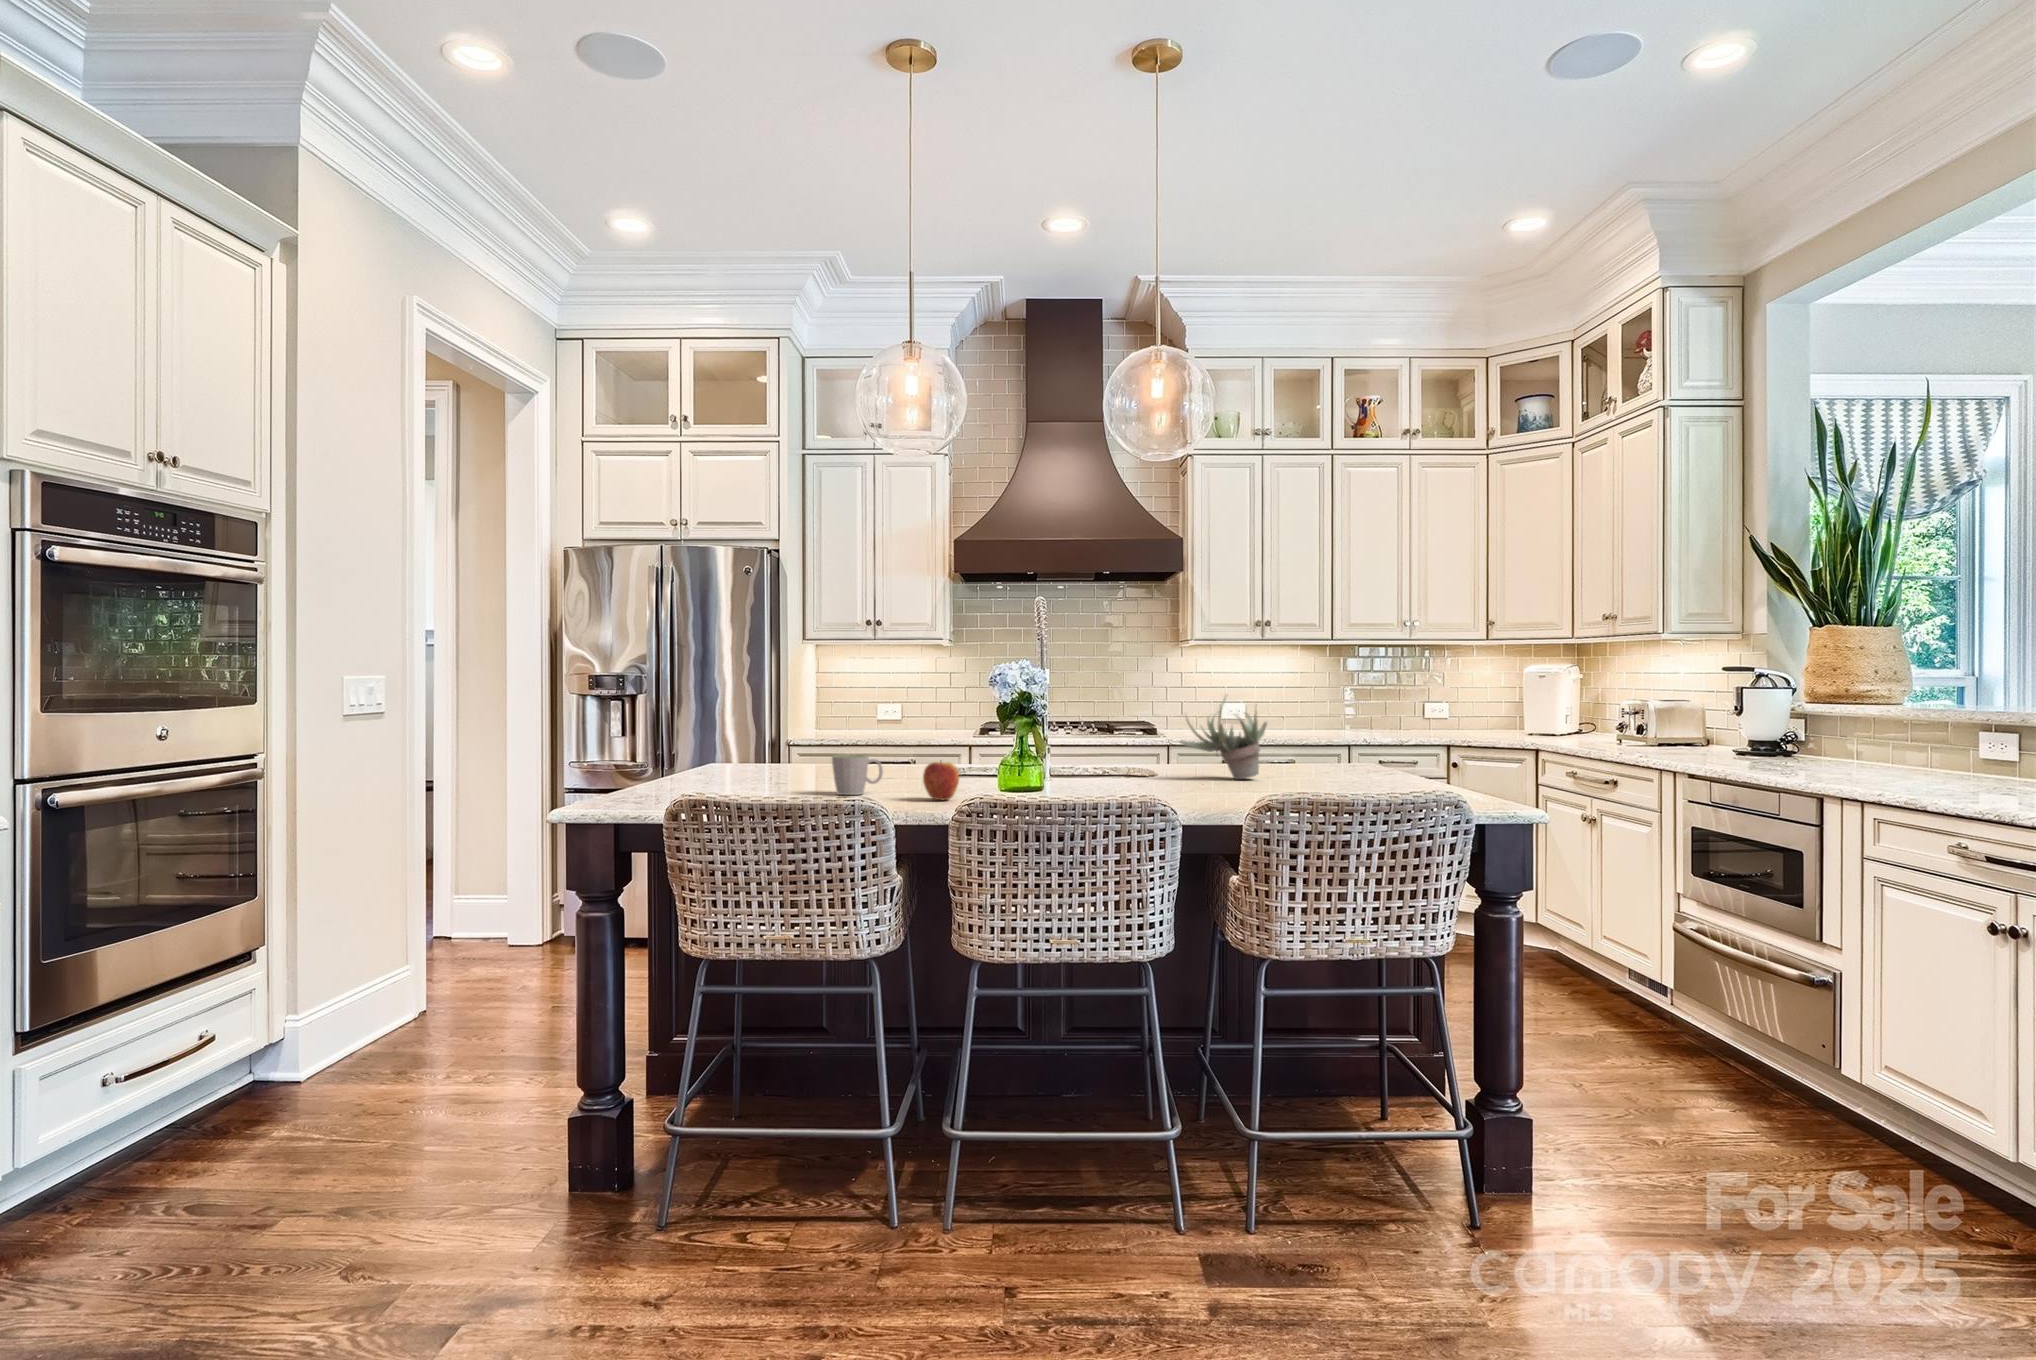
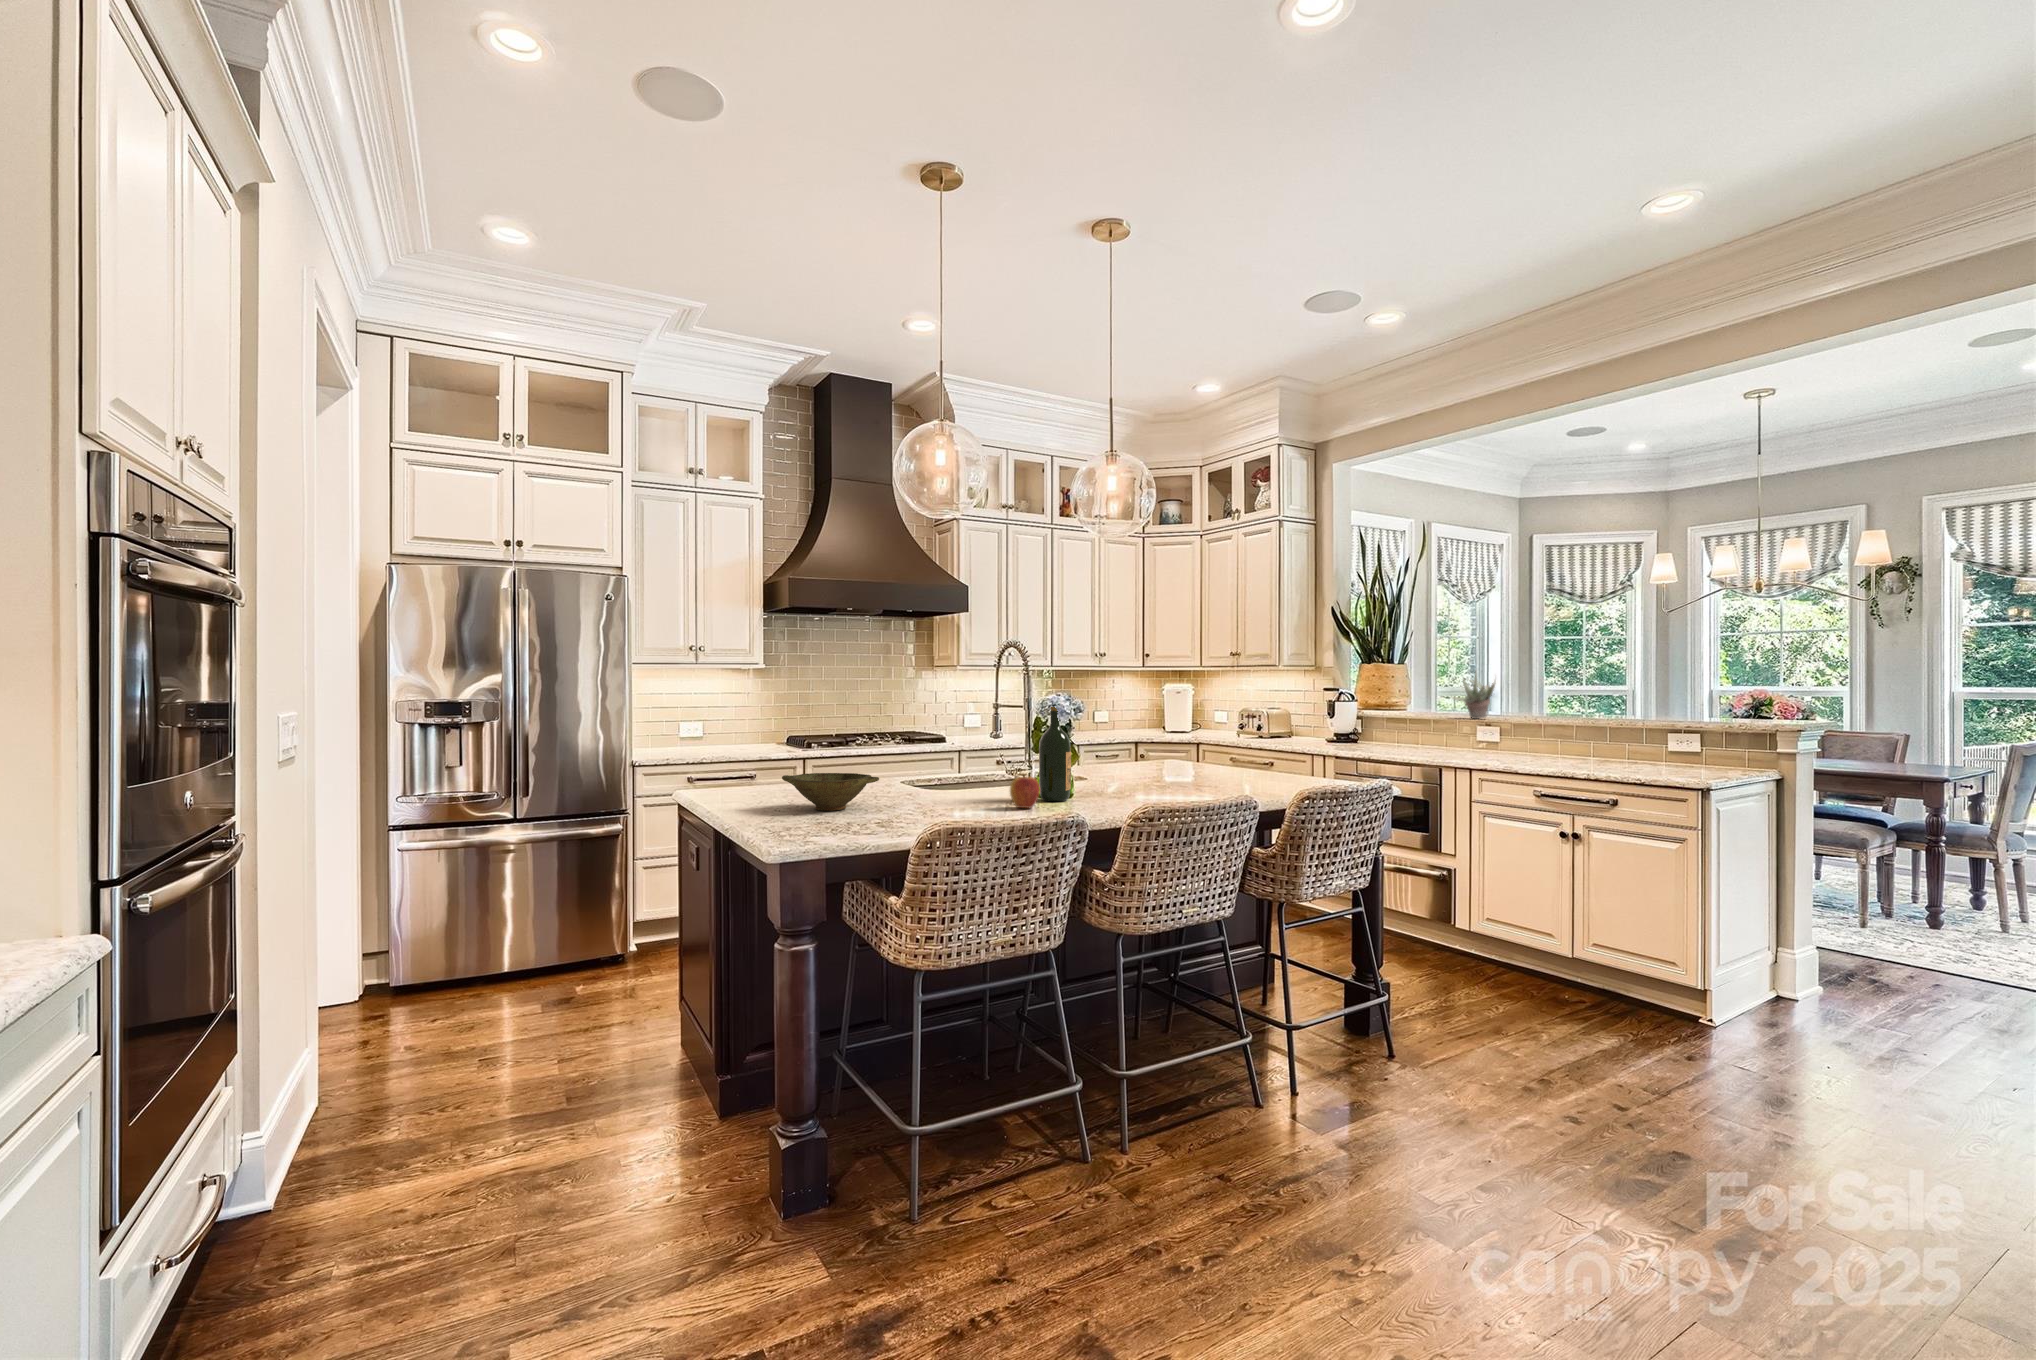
wine bottle: none [991,679,1031,796] -> present [1039,707,1071,801]
succulent plant: present [1180,695,1267,779] -> present [1452,672,1496,719]
bowl: none [721,750,813,790] -> present [782,773,879,811]
mug: present [832,754,883,795] -> none [912,773,952,810]

